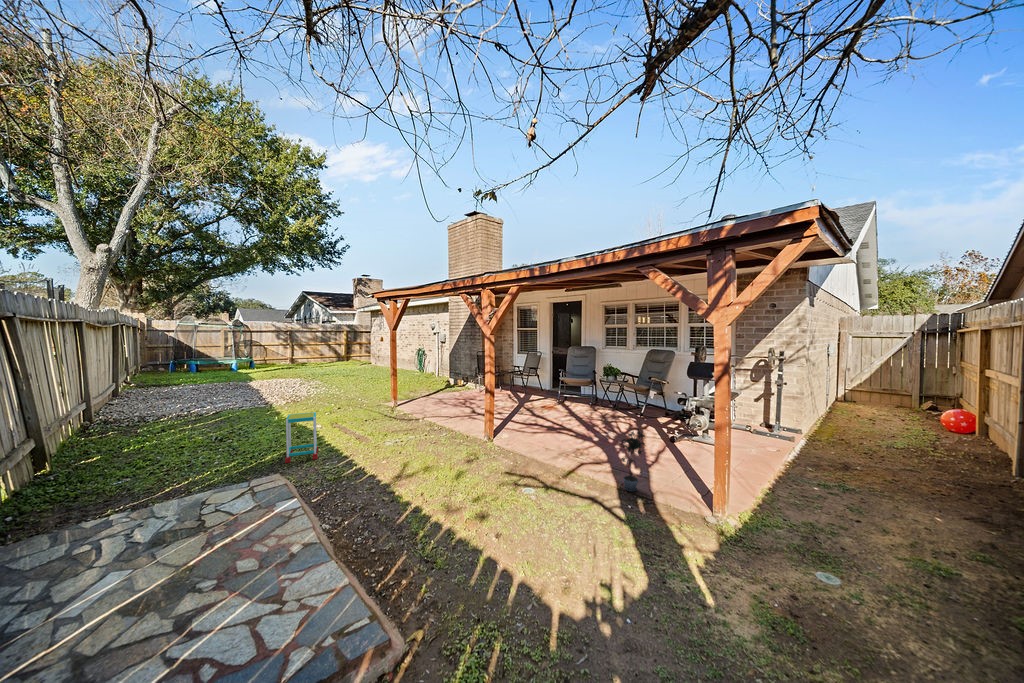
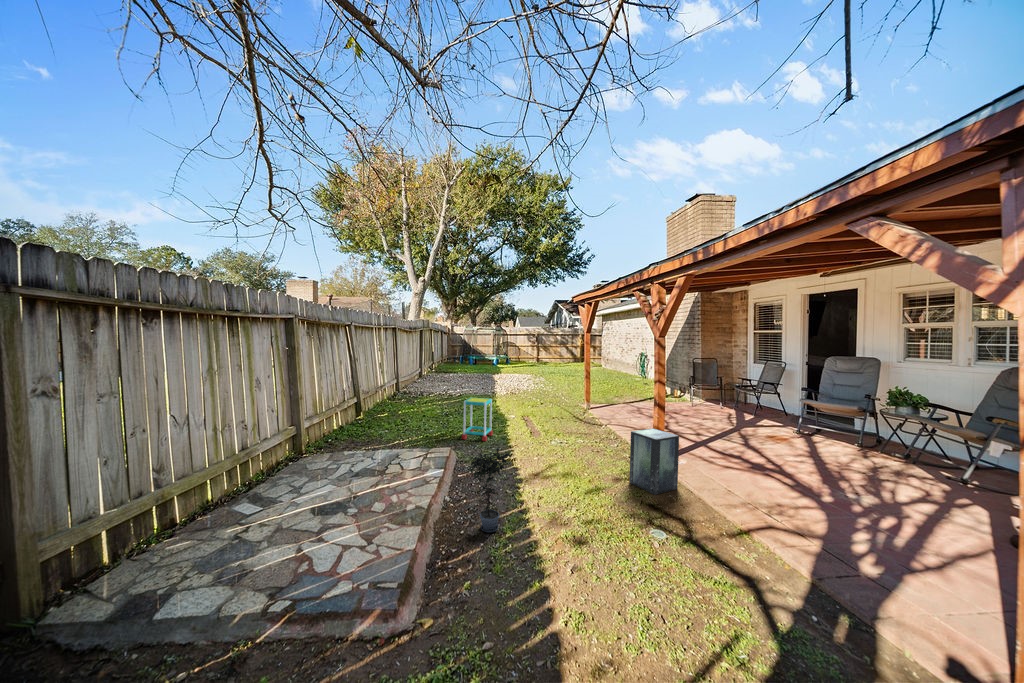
storage box: none [480,415,515,467] -> present [629,428,679,495]
potted plant: present [622,429,645,492] -> present [470,448,510,533]

